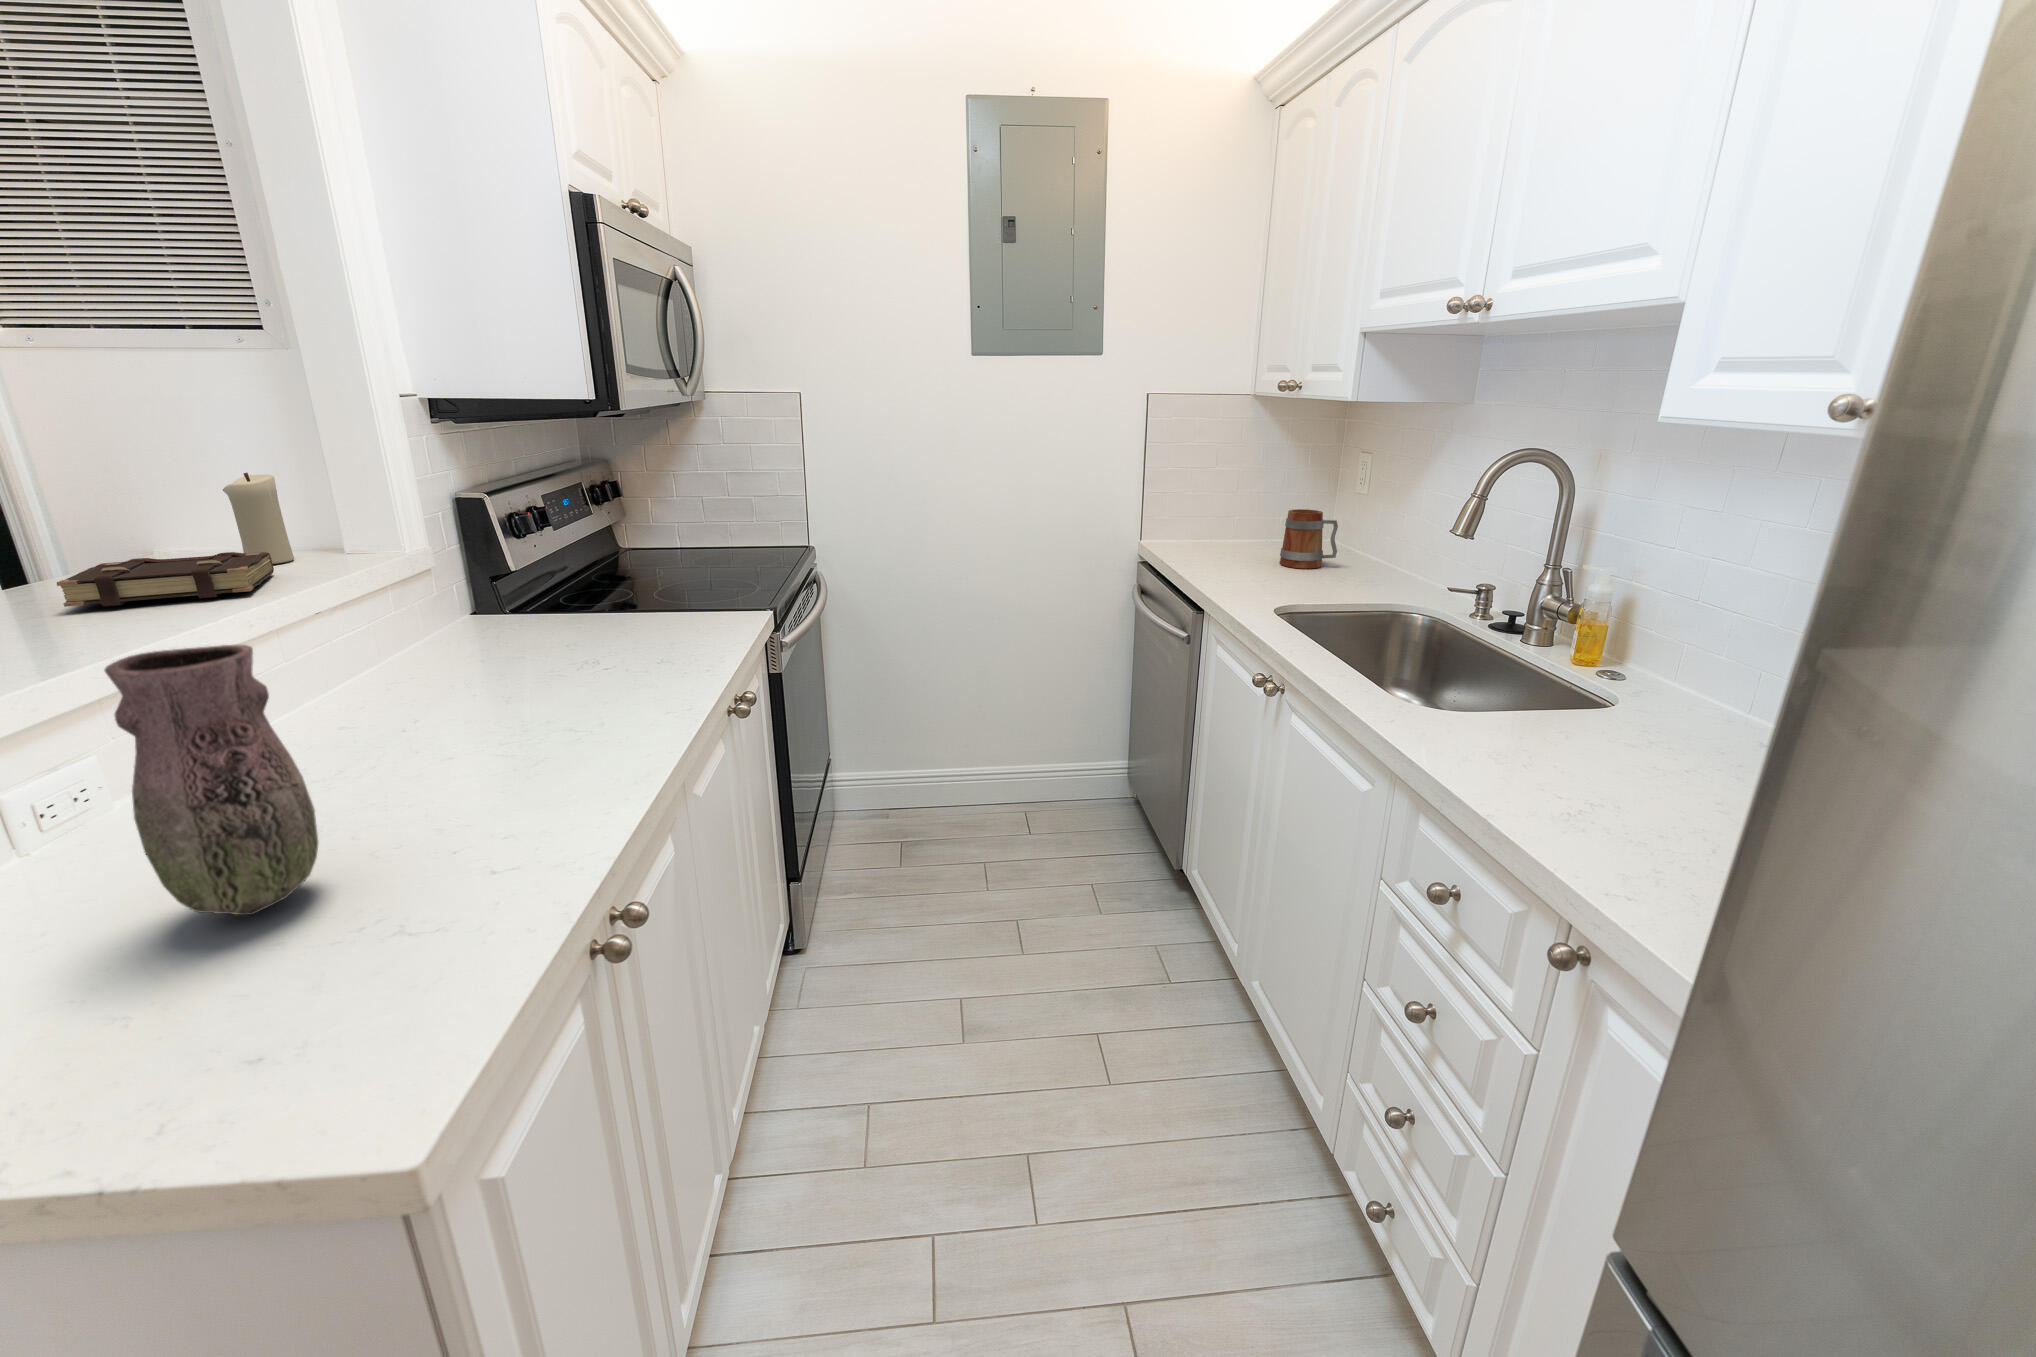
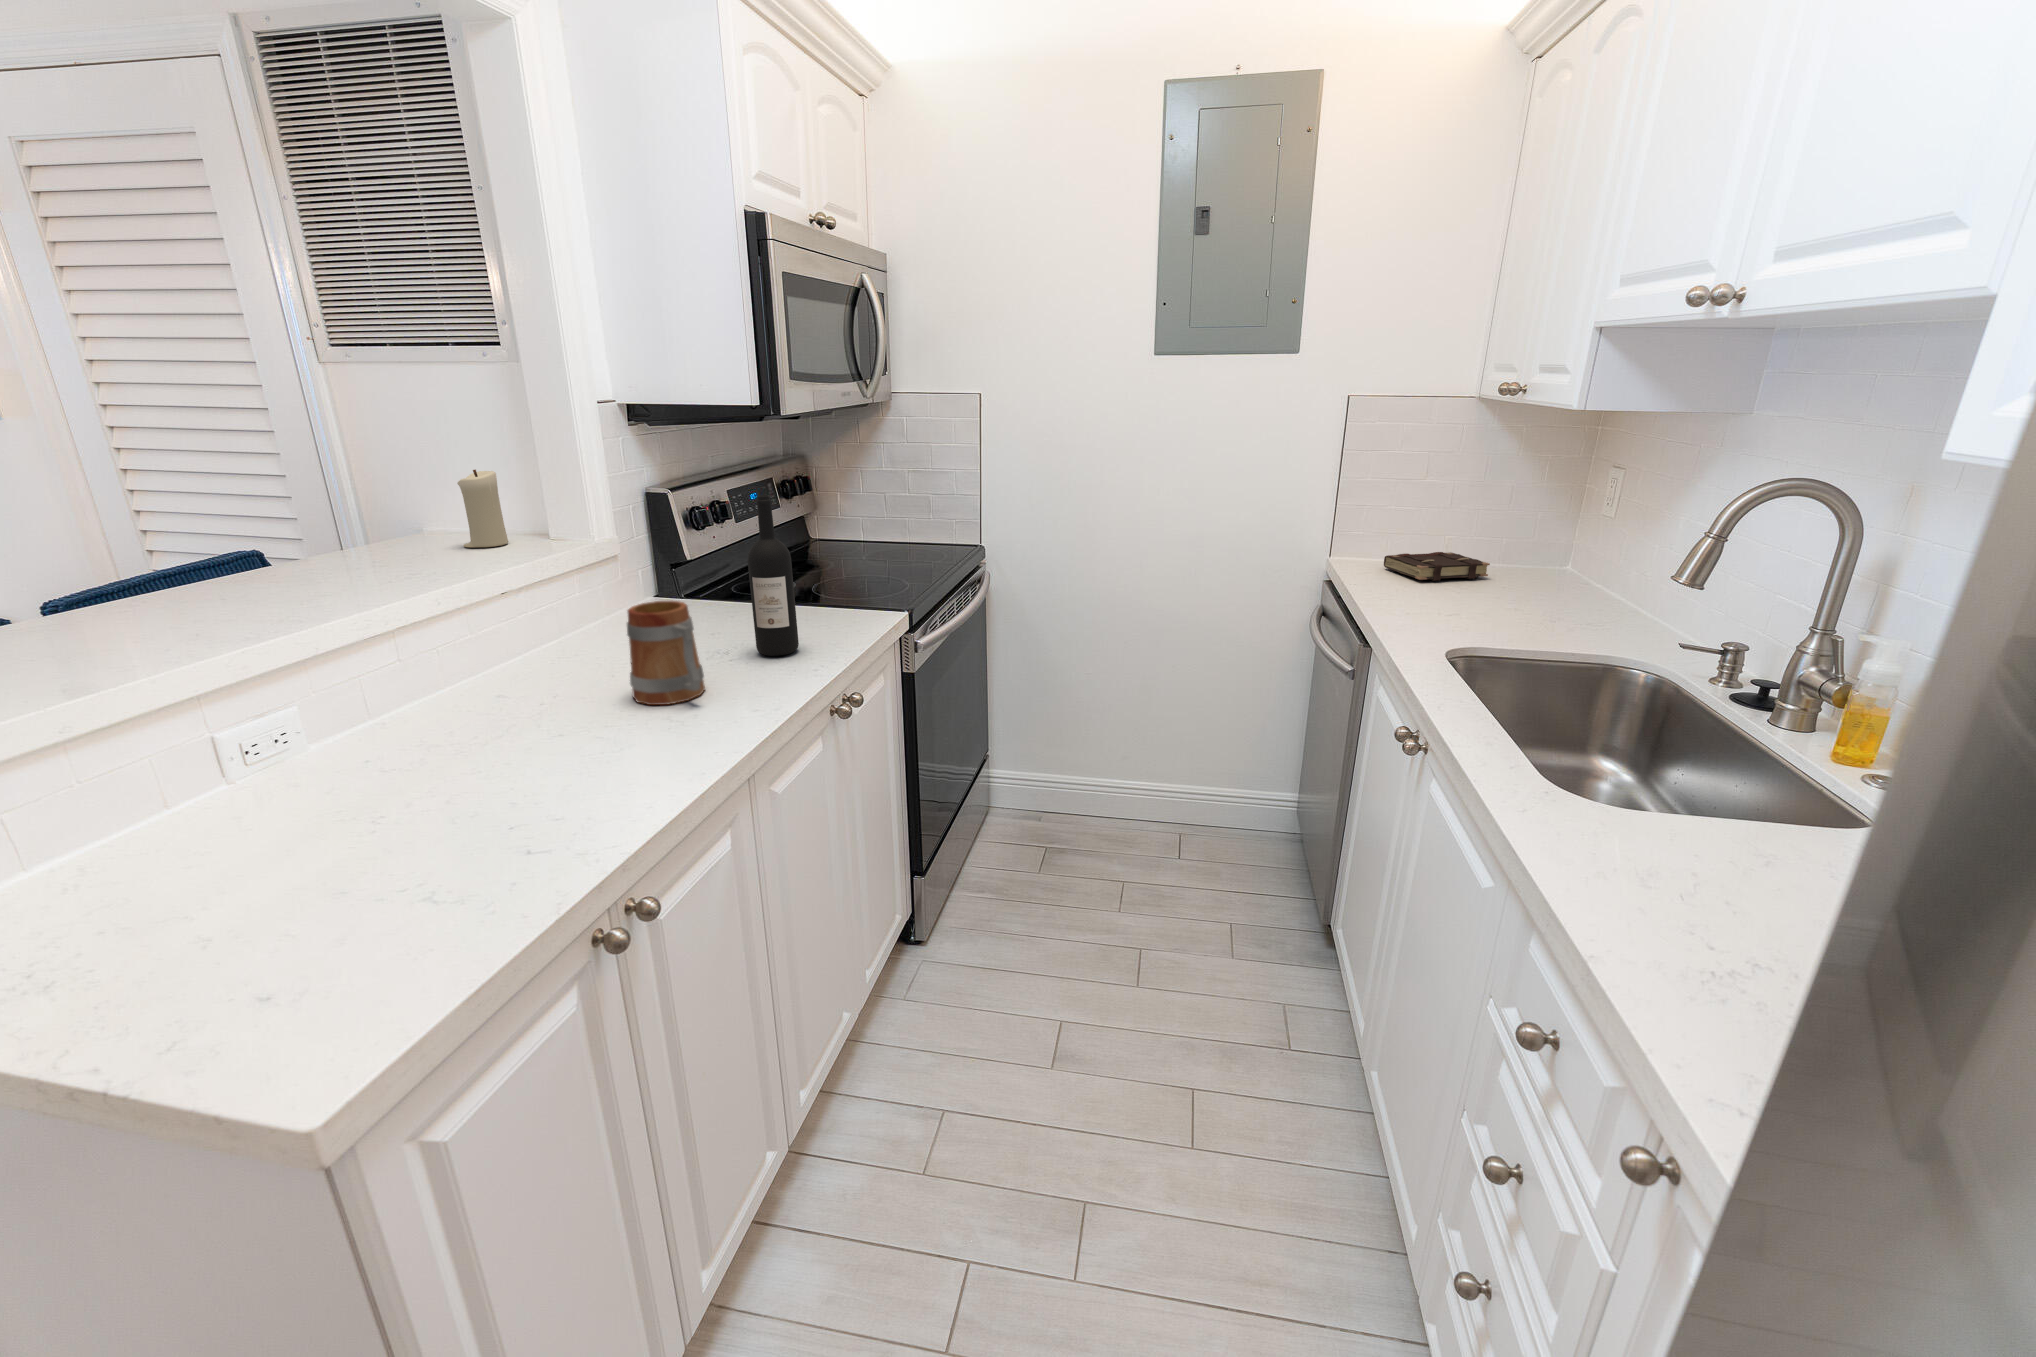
wine bottle: none [619,490,680,662] -> present [748,495,799,656]
mug: present [1280,509,1338,568] -> present [627,601,705,705]
book: present [57,552,274,607] -> present [1384,552,1490,581]
vase: present [105,645,319,915] -> none [225,634,394,862]

